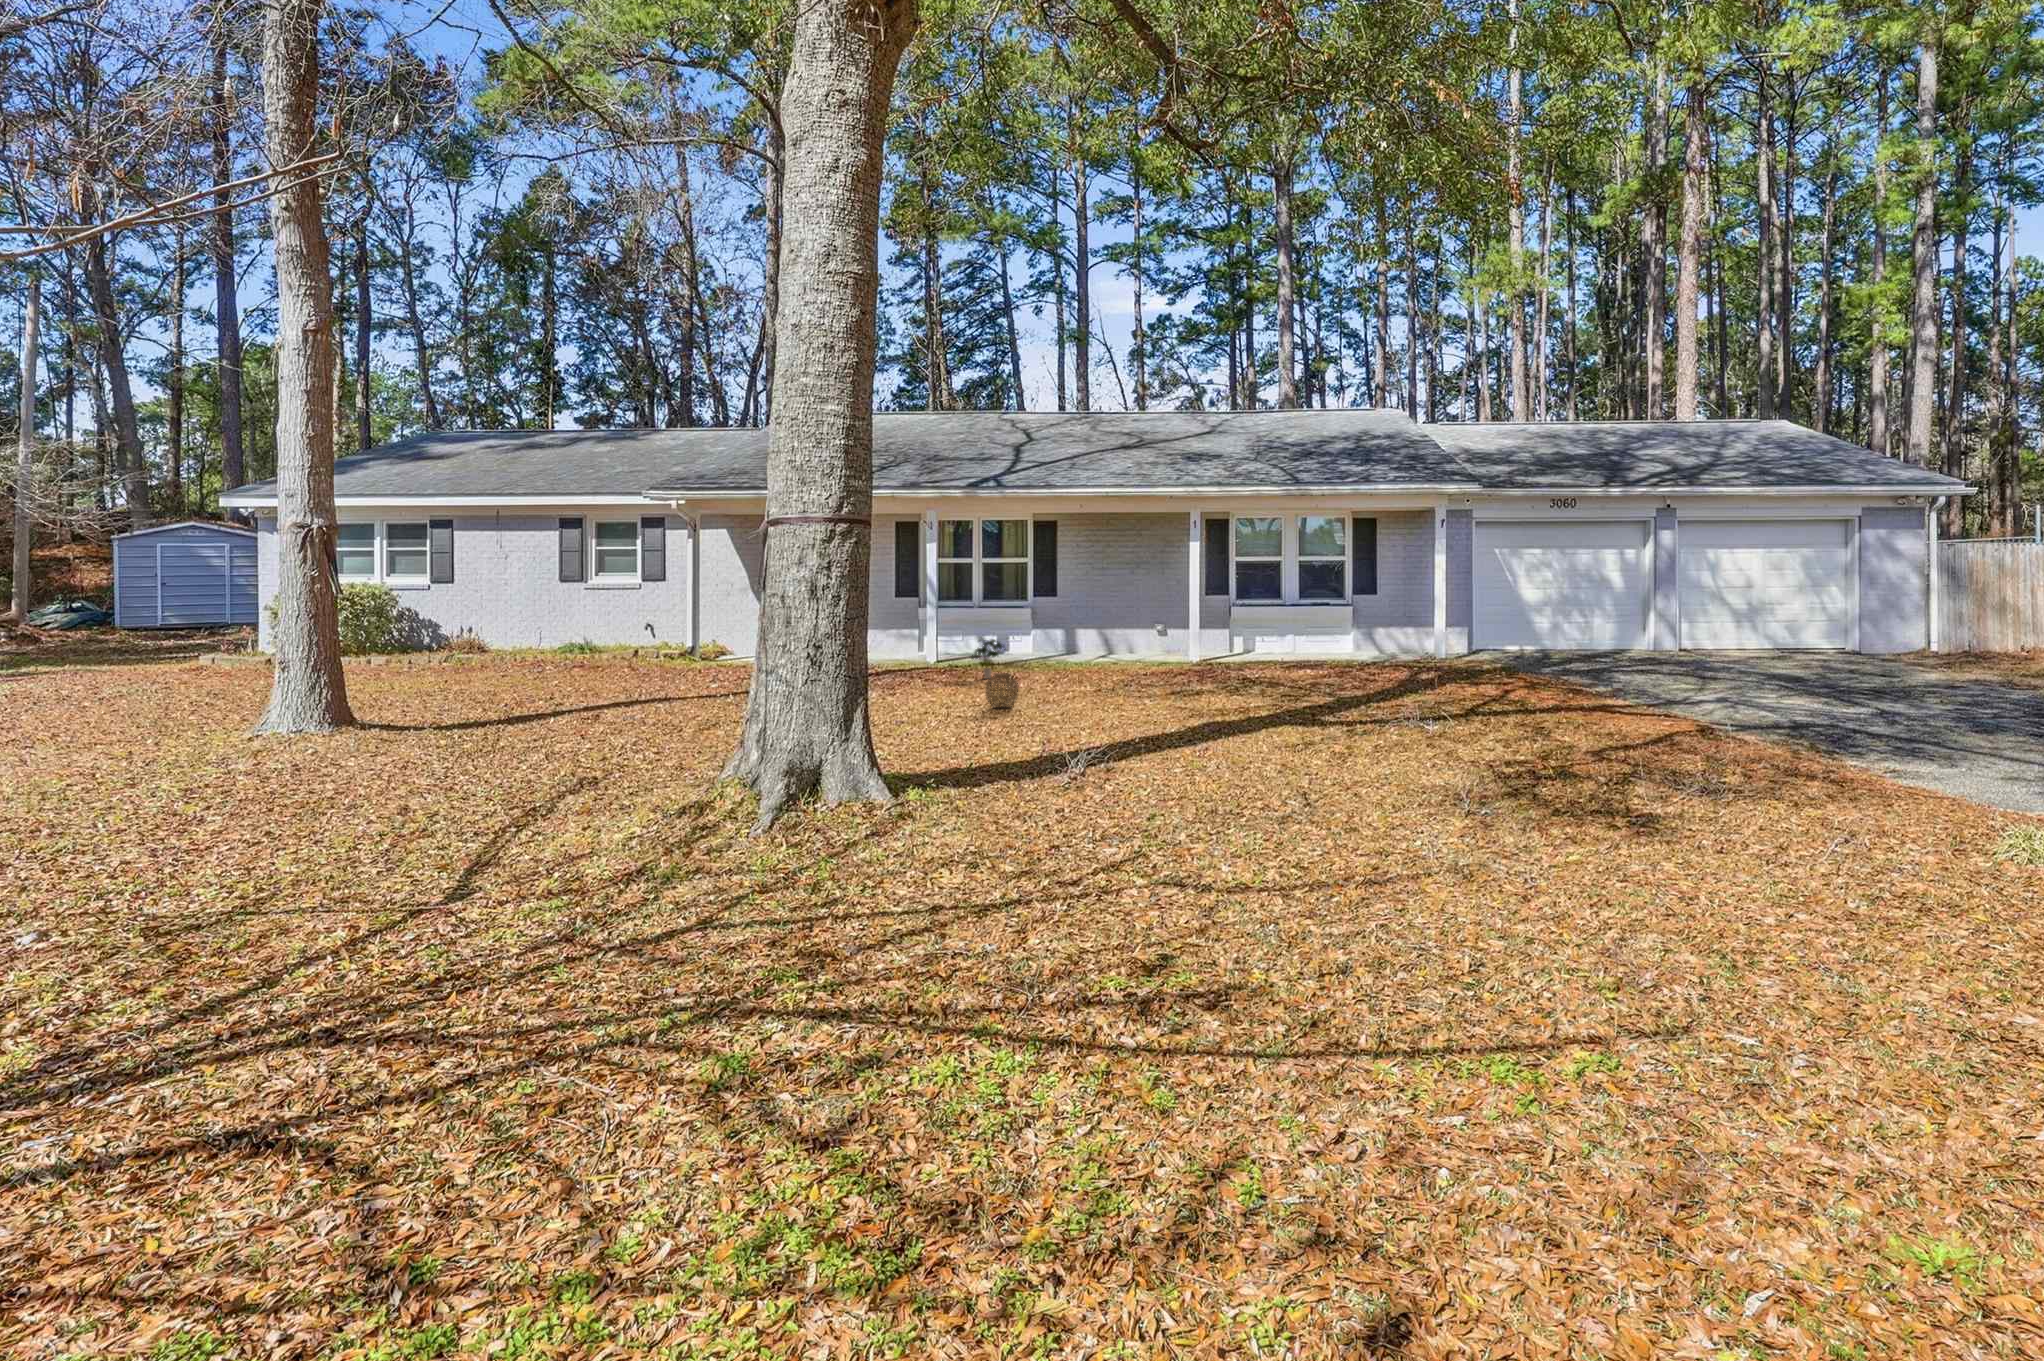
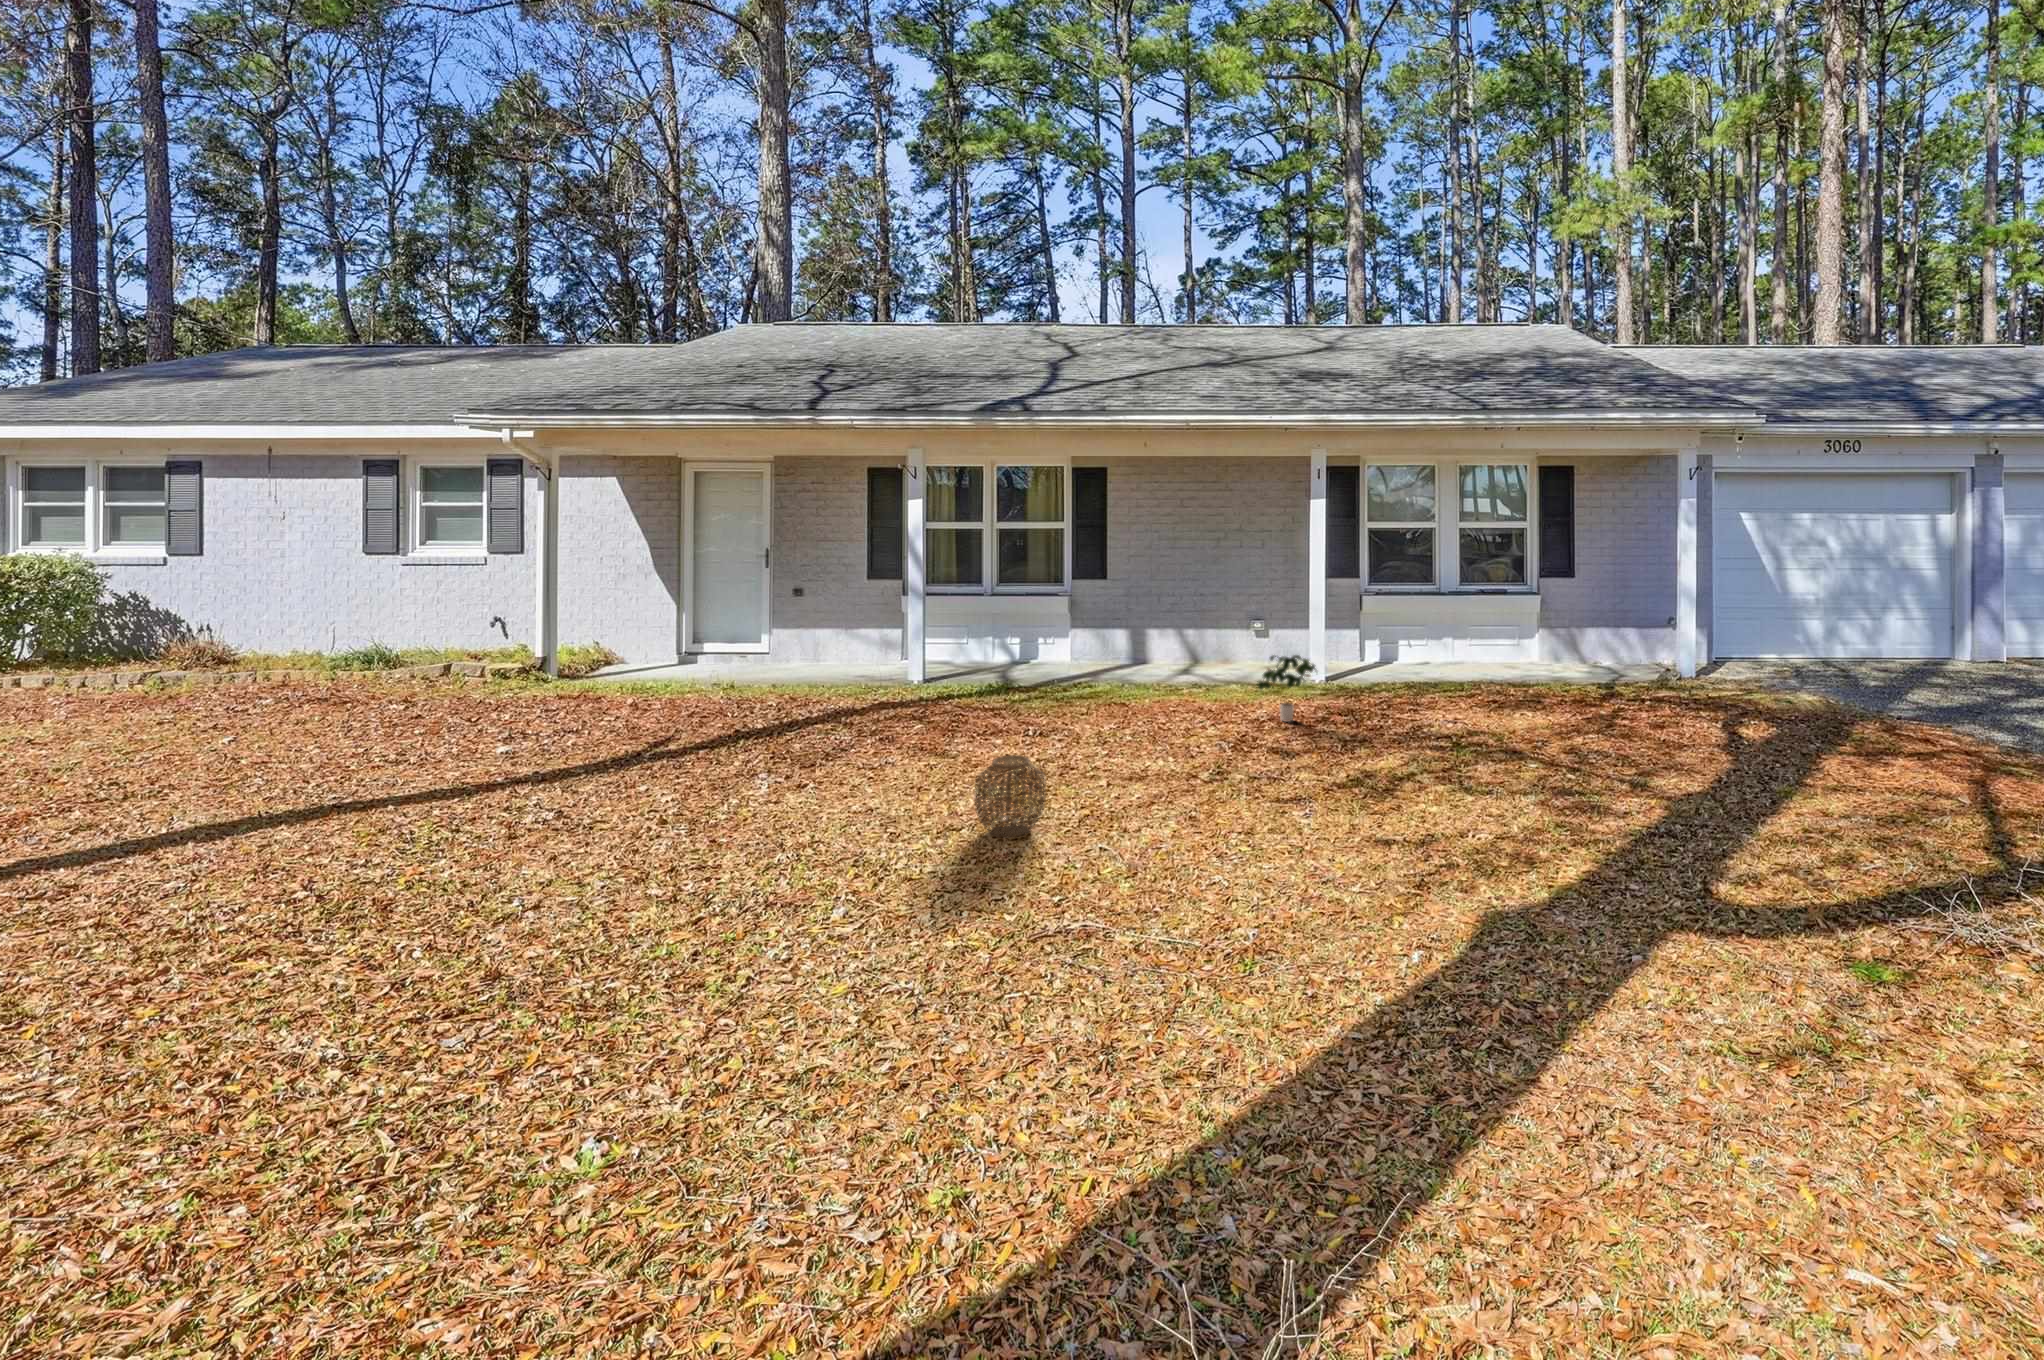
potted plant: present [971,639,1005,679] -> present [1257,655,1316,722]

